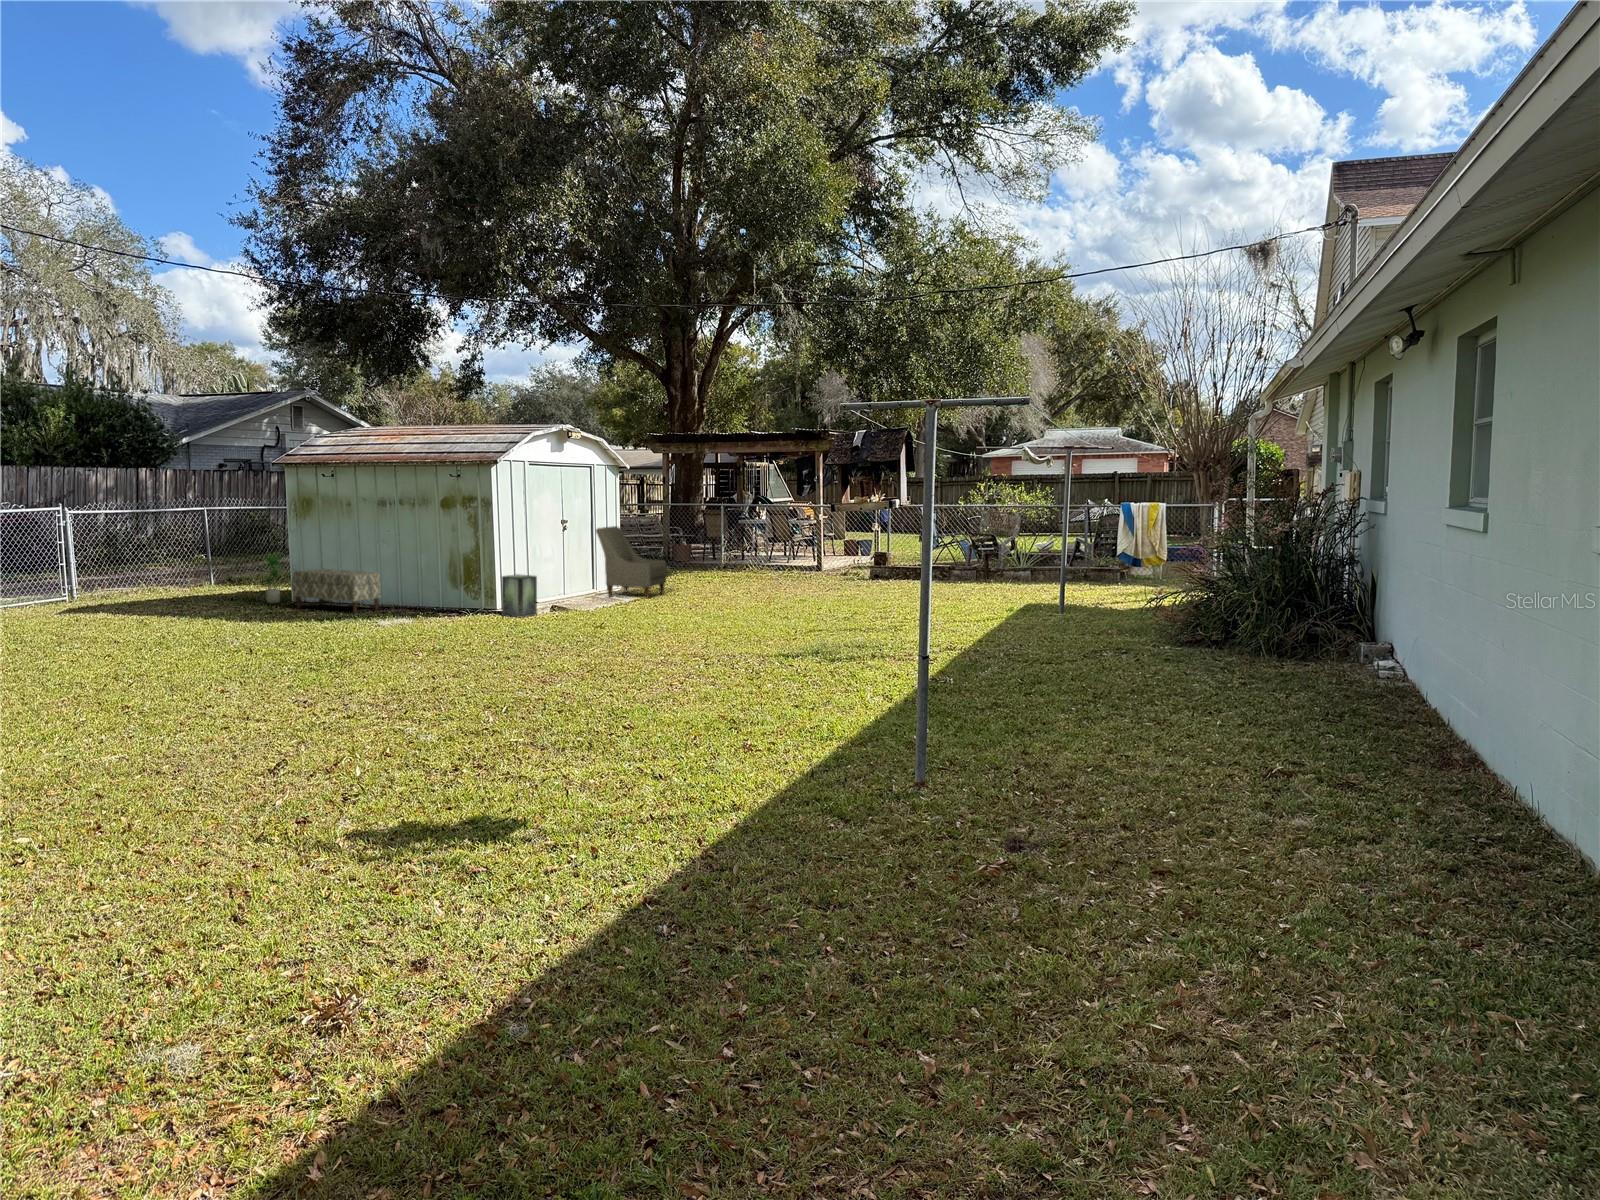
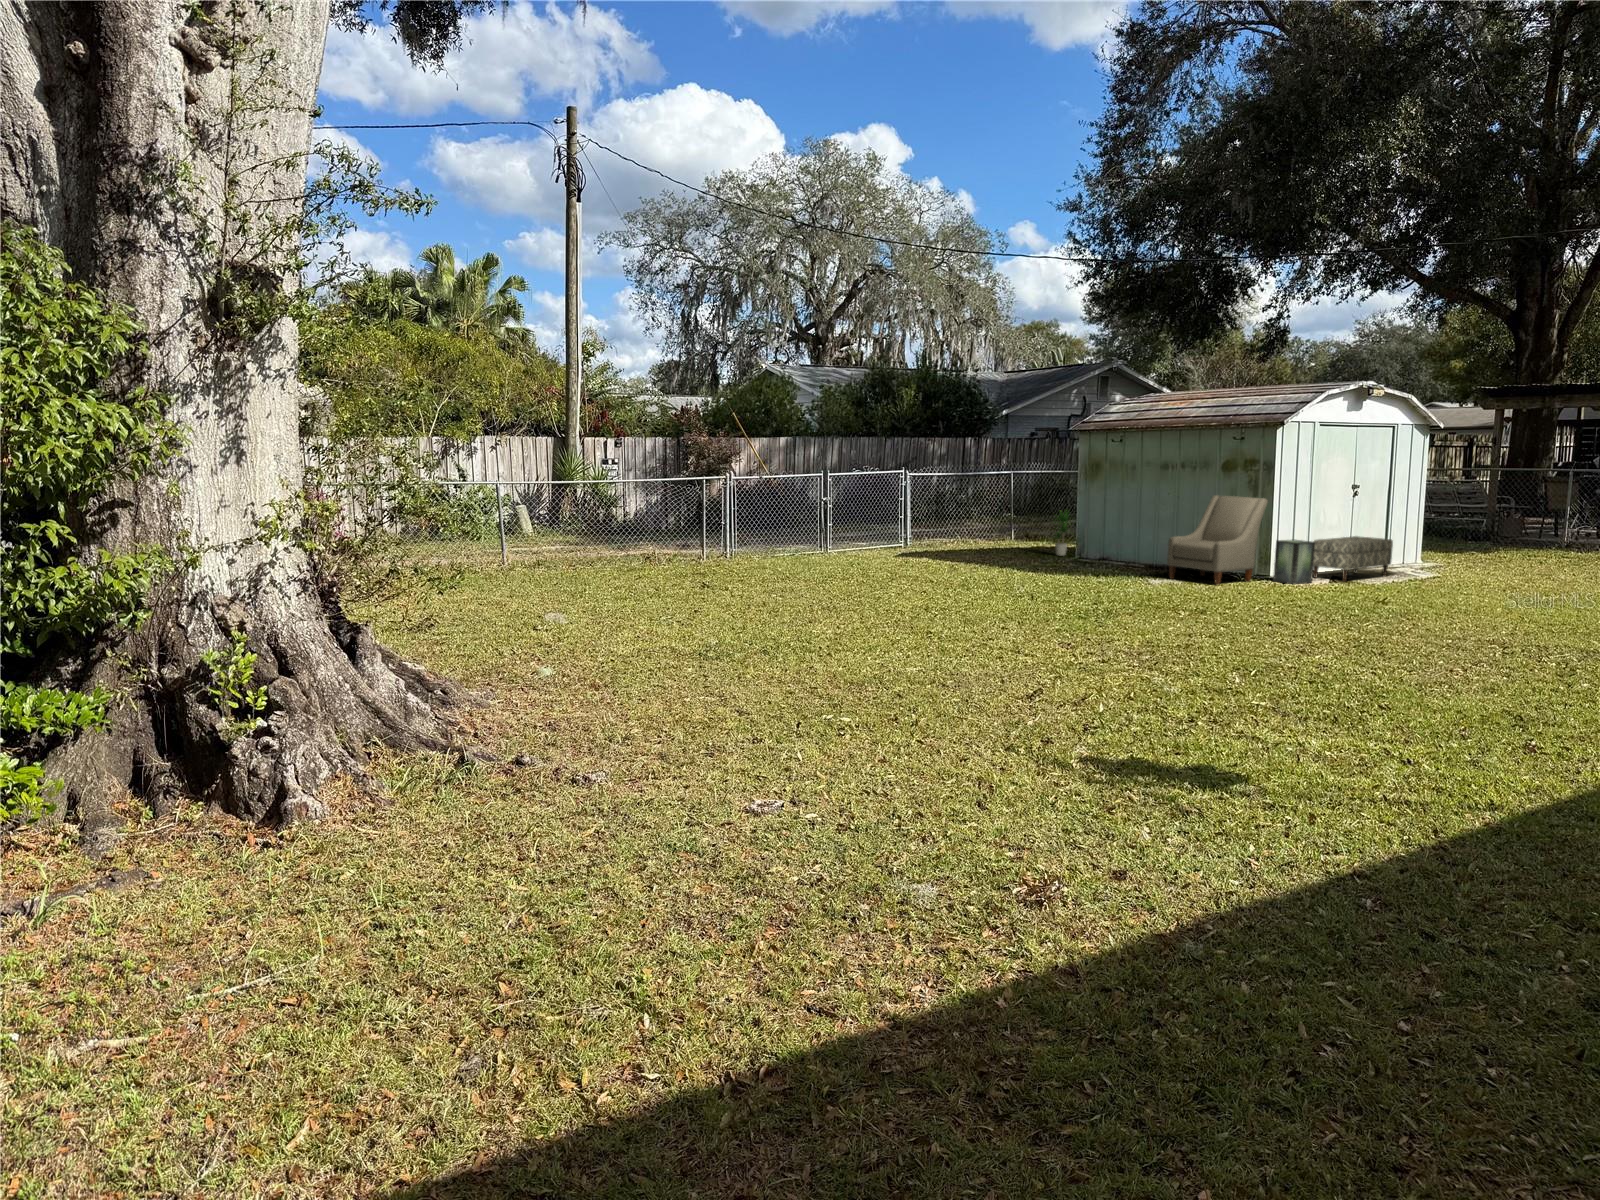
chair: present [596,526,667,599] -> present [1167,495,1267,585]
bench: present [293,569,381,613] -> present [1313,536,1393,582]

